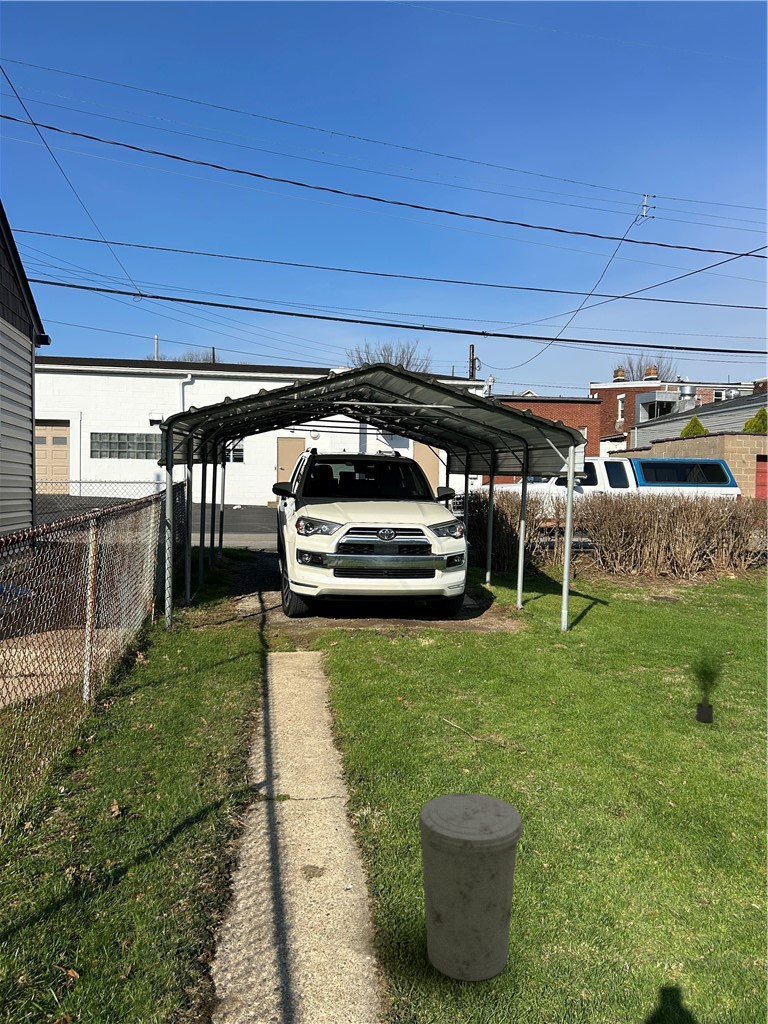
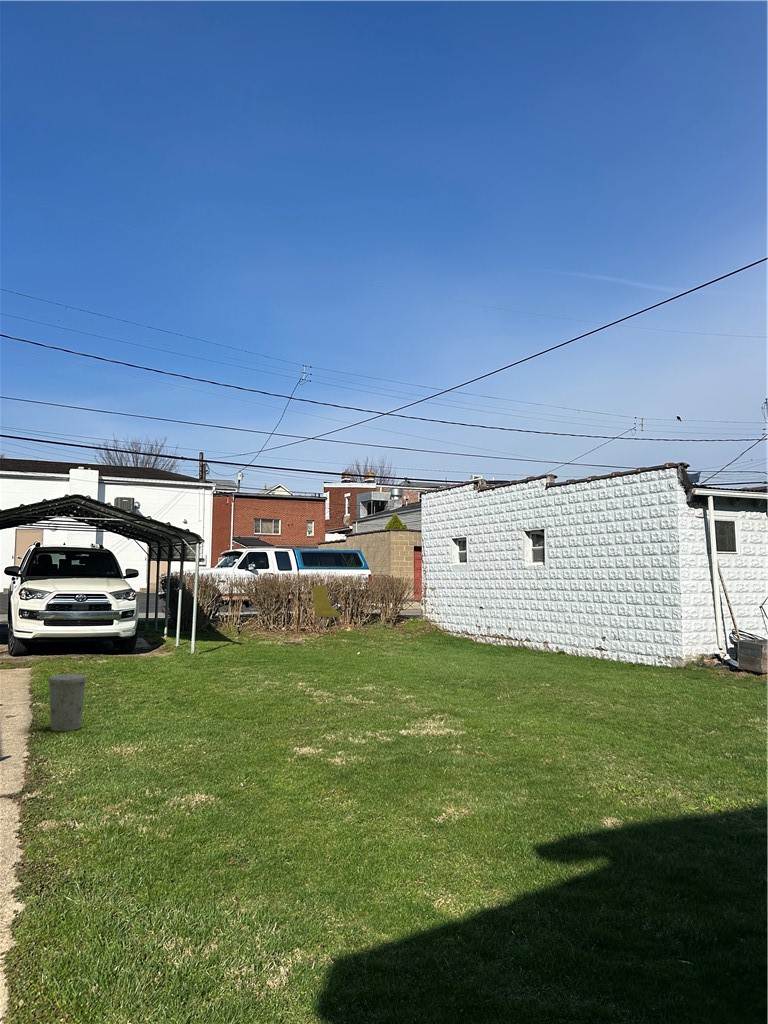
chair: none [682,510,730,583] -> present [313,586,342,634]
potted plant: present [687,650,724,722] -> none [220,644,245,683]

